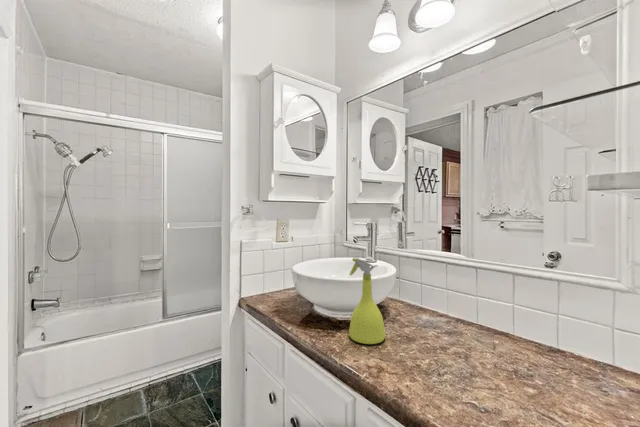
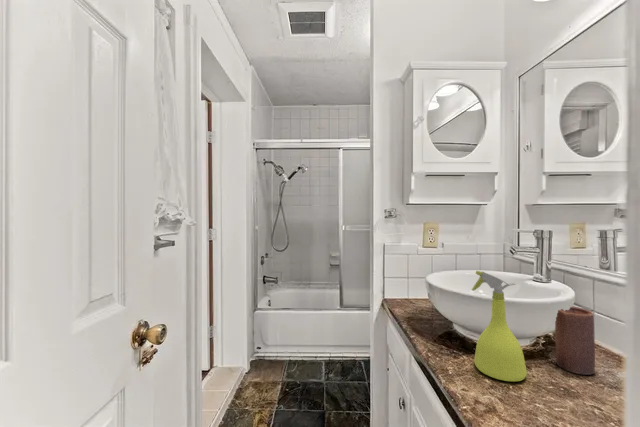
candle: none [392,278,413,325] -> present [555,307,595,375]

